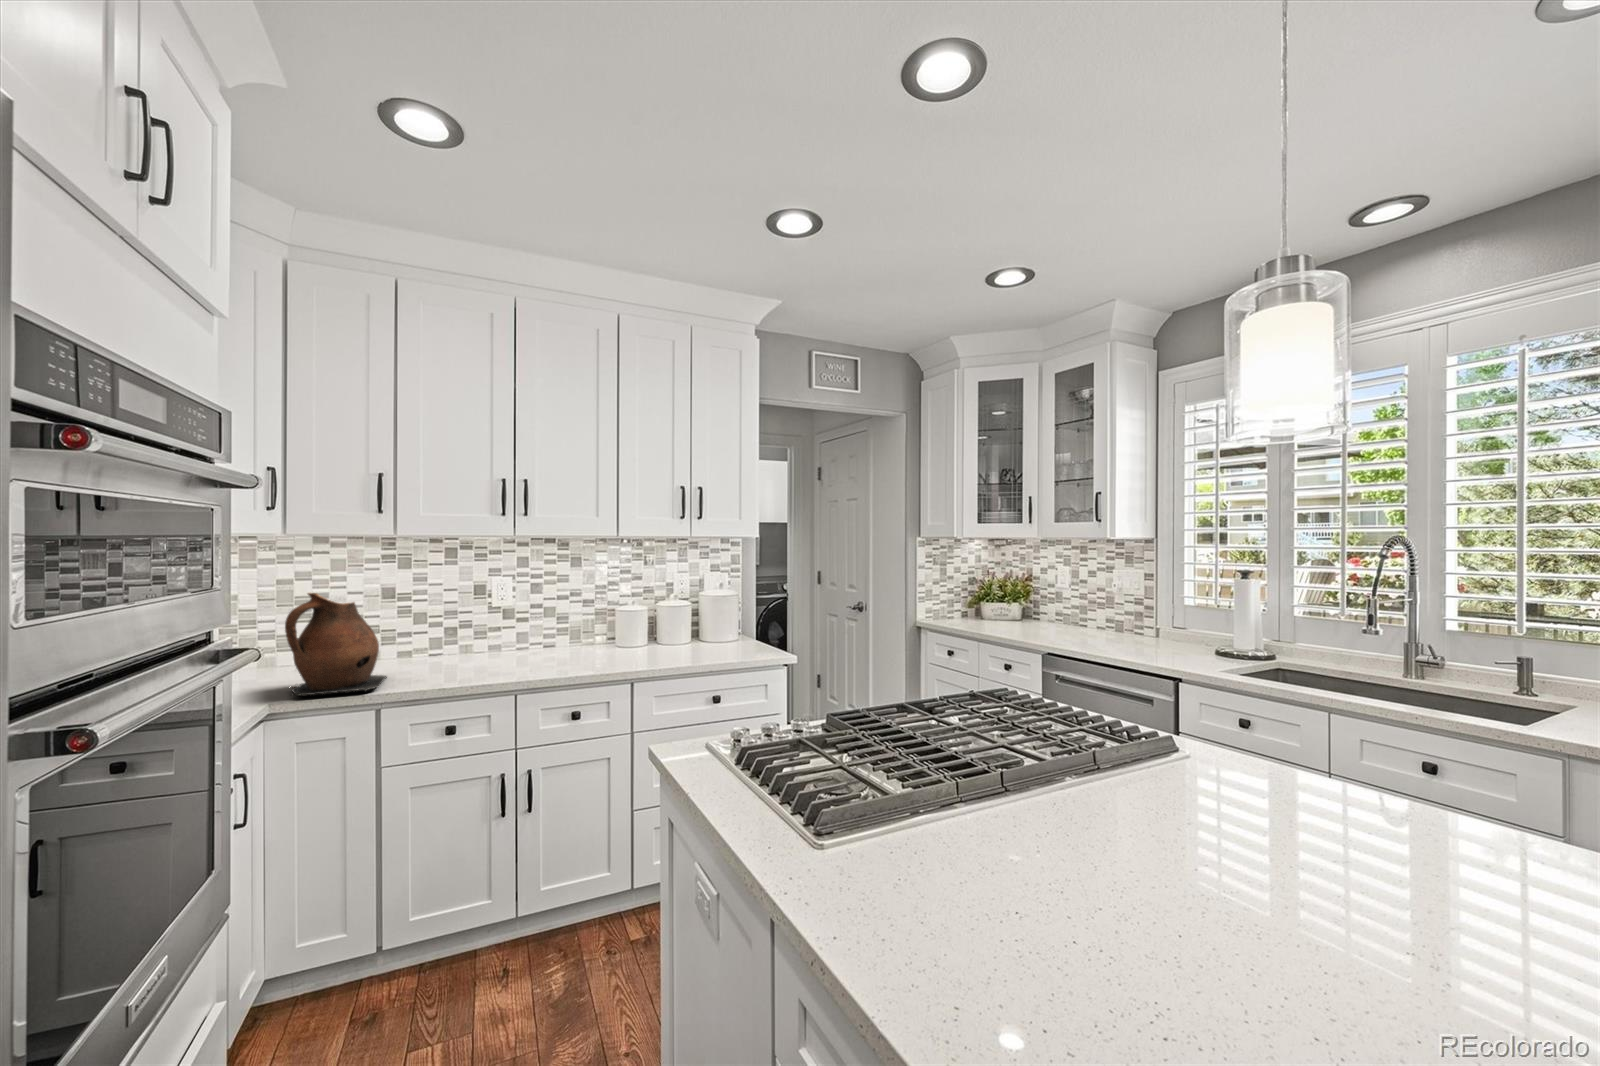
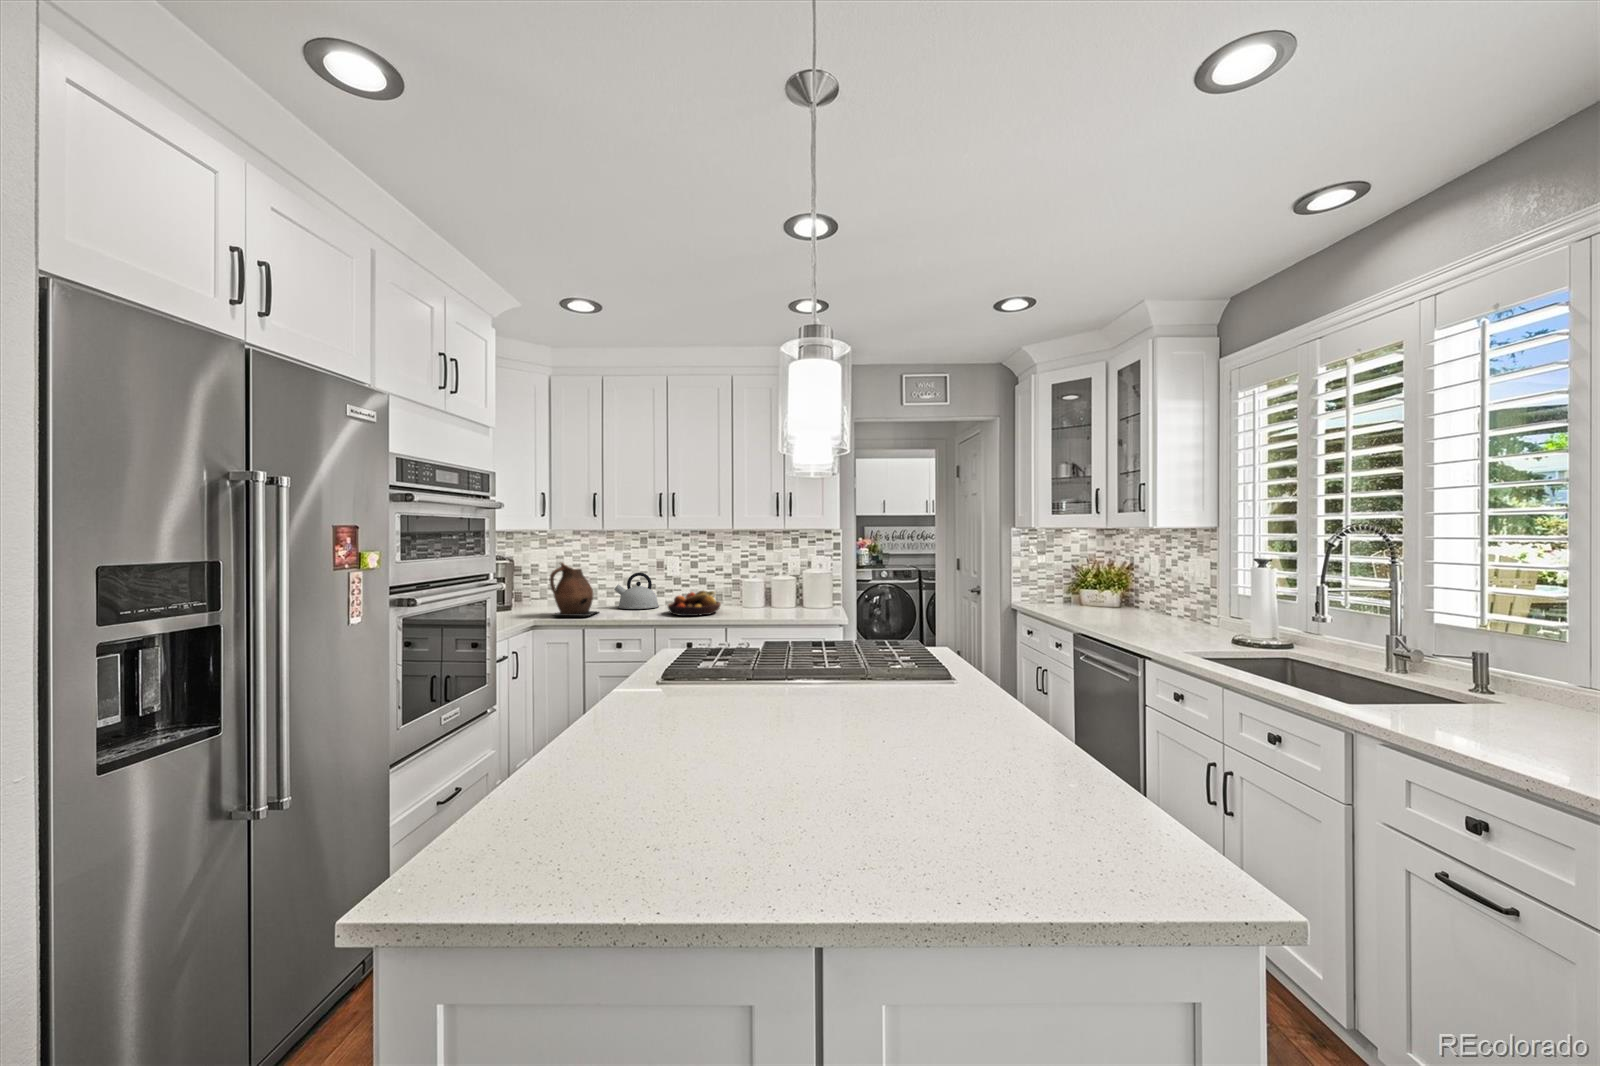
kettle: none [405,604,486,665] -> present [614,572,659,609]
fruit bowl: none [519,627,607,673] -> present [668,591,721,616]

